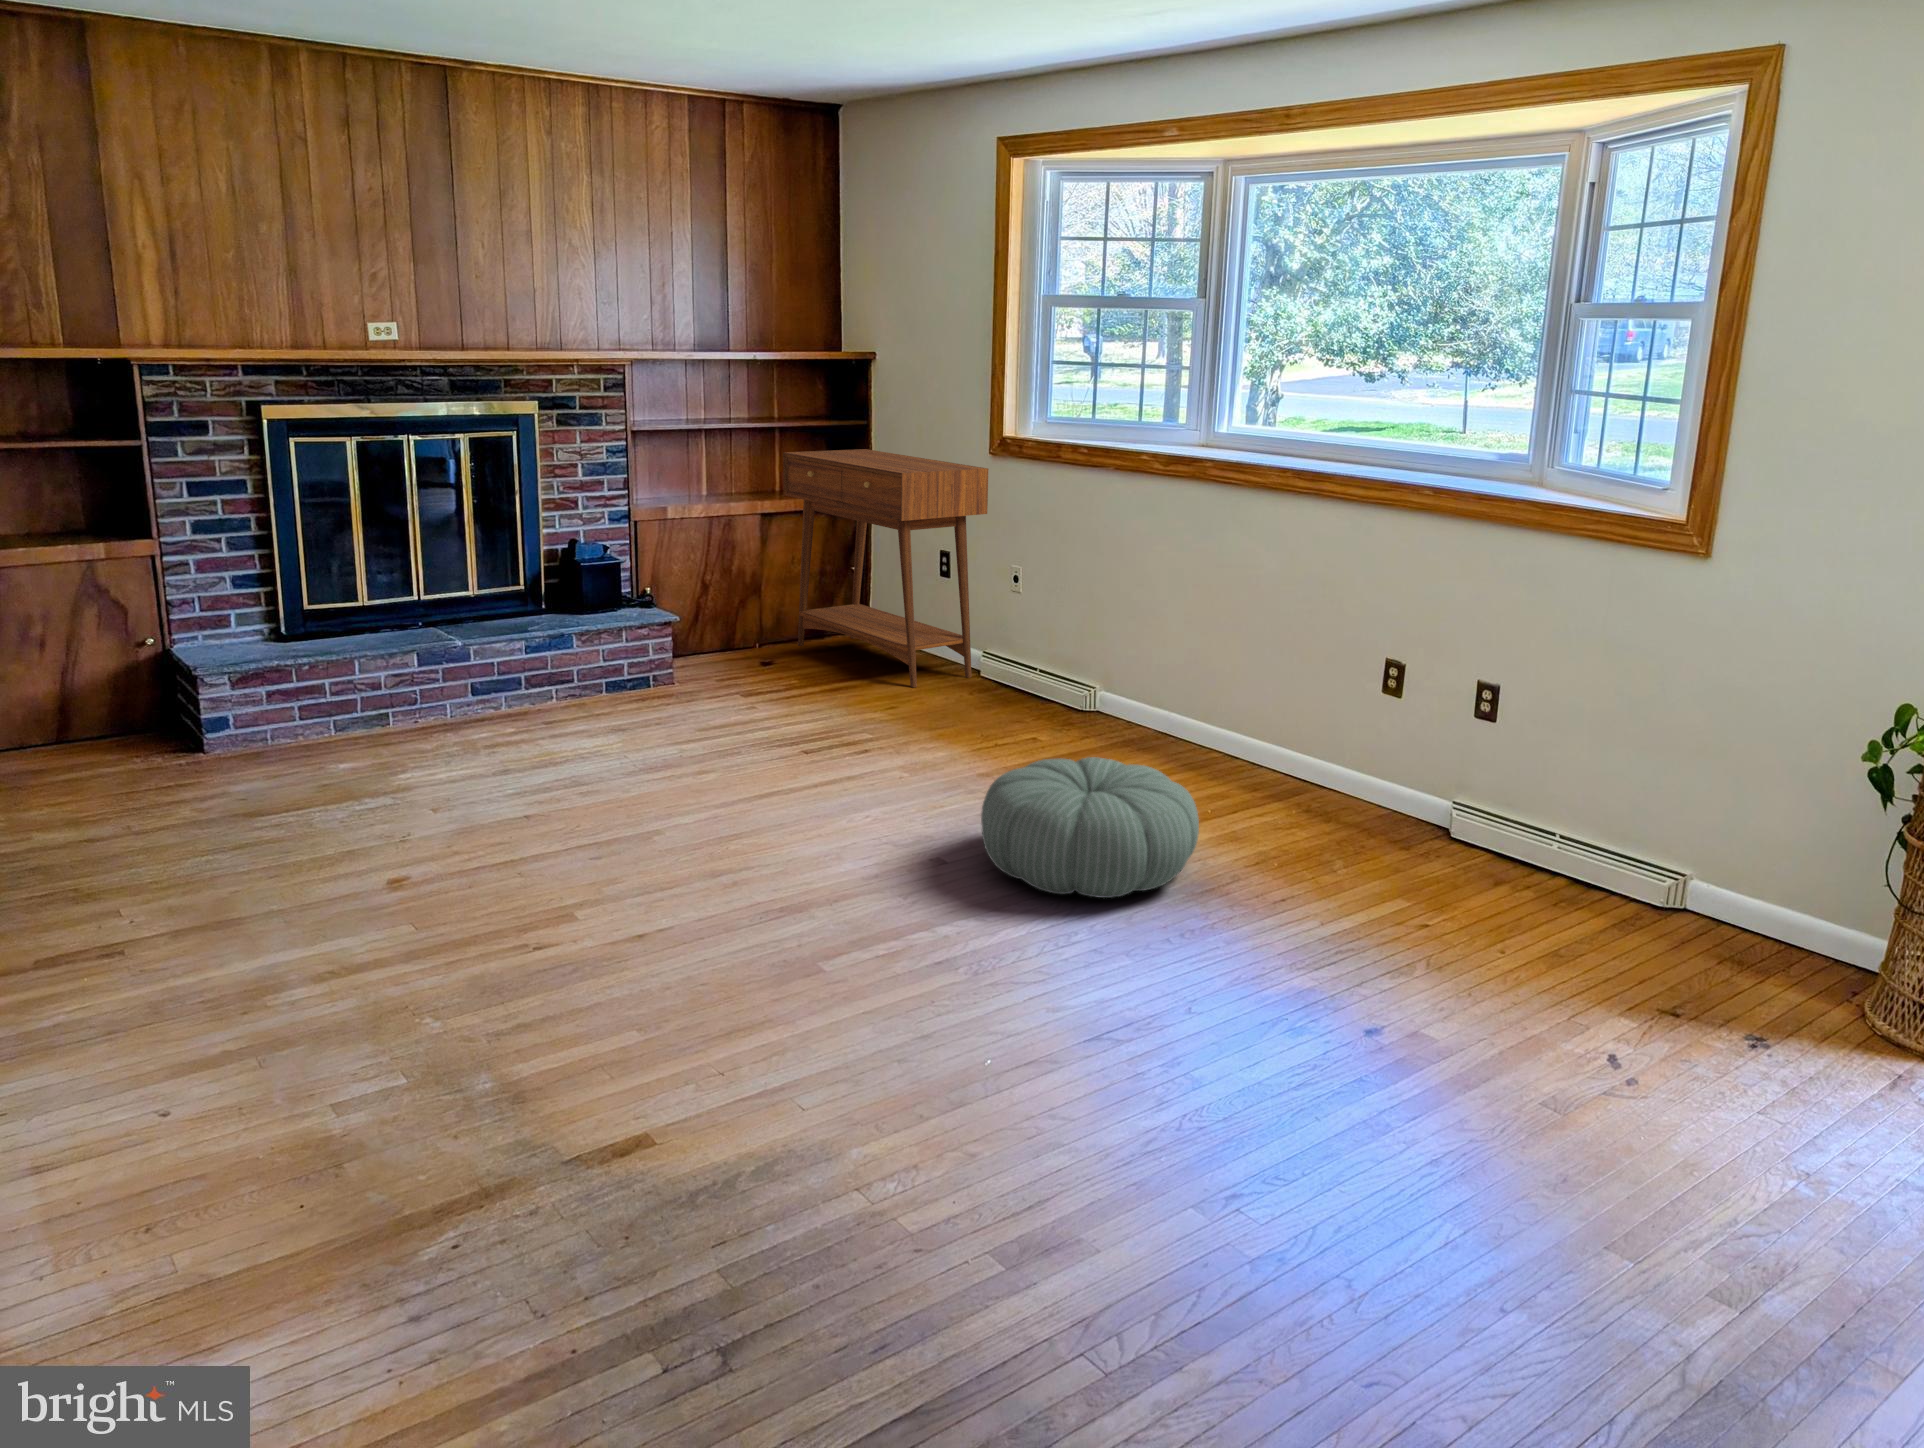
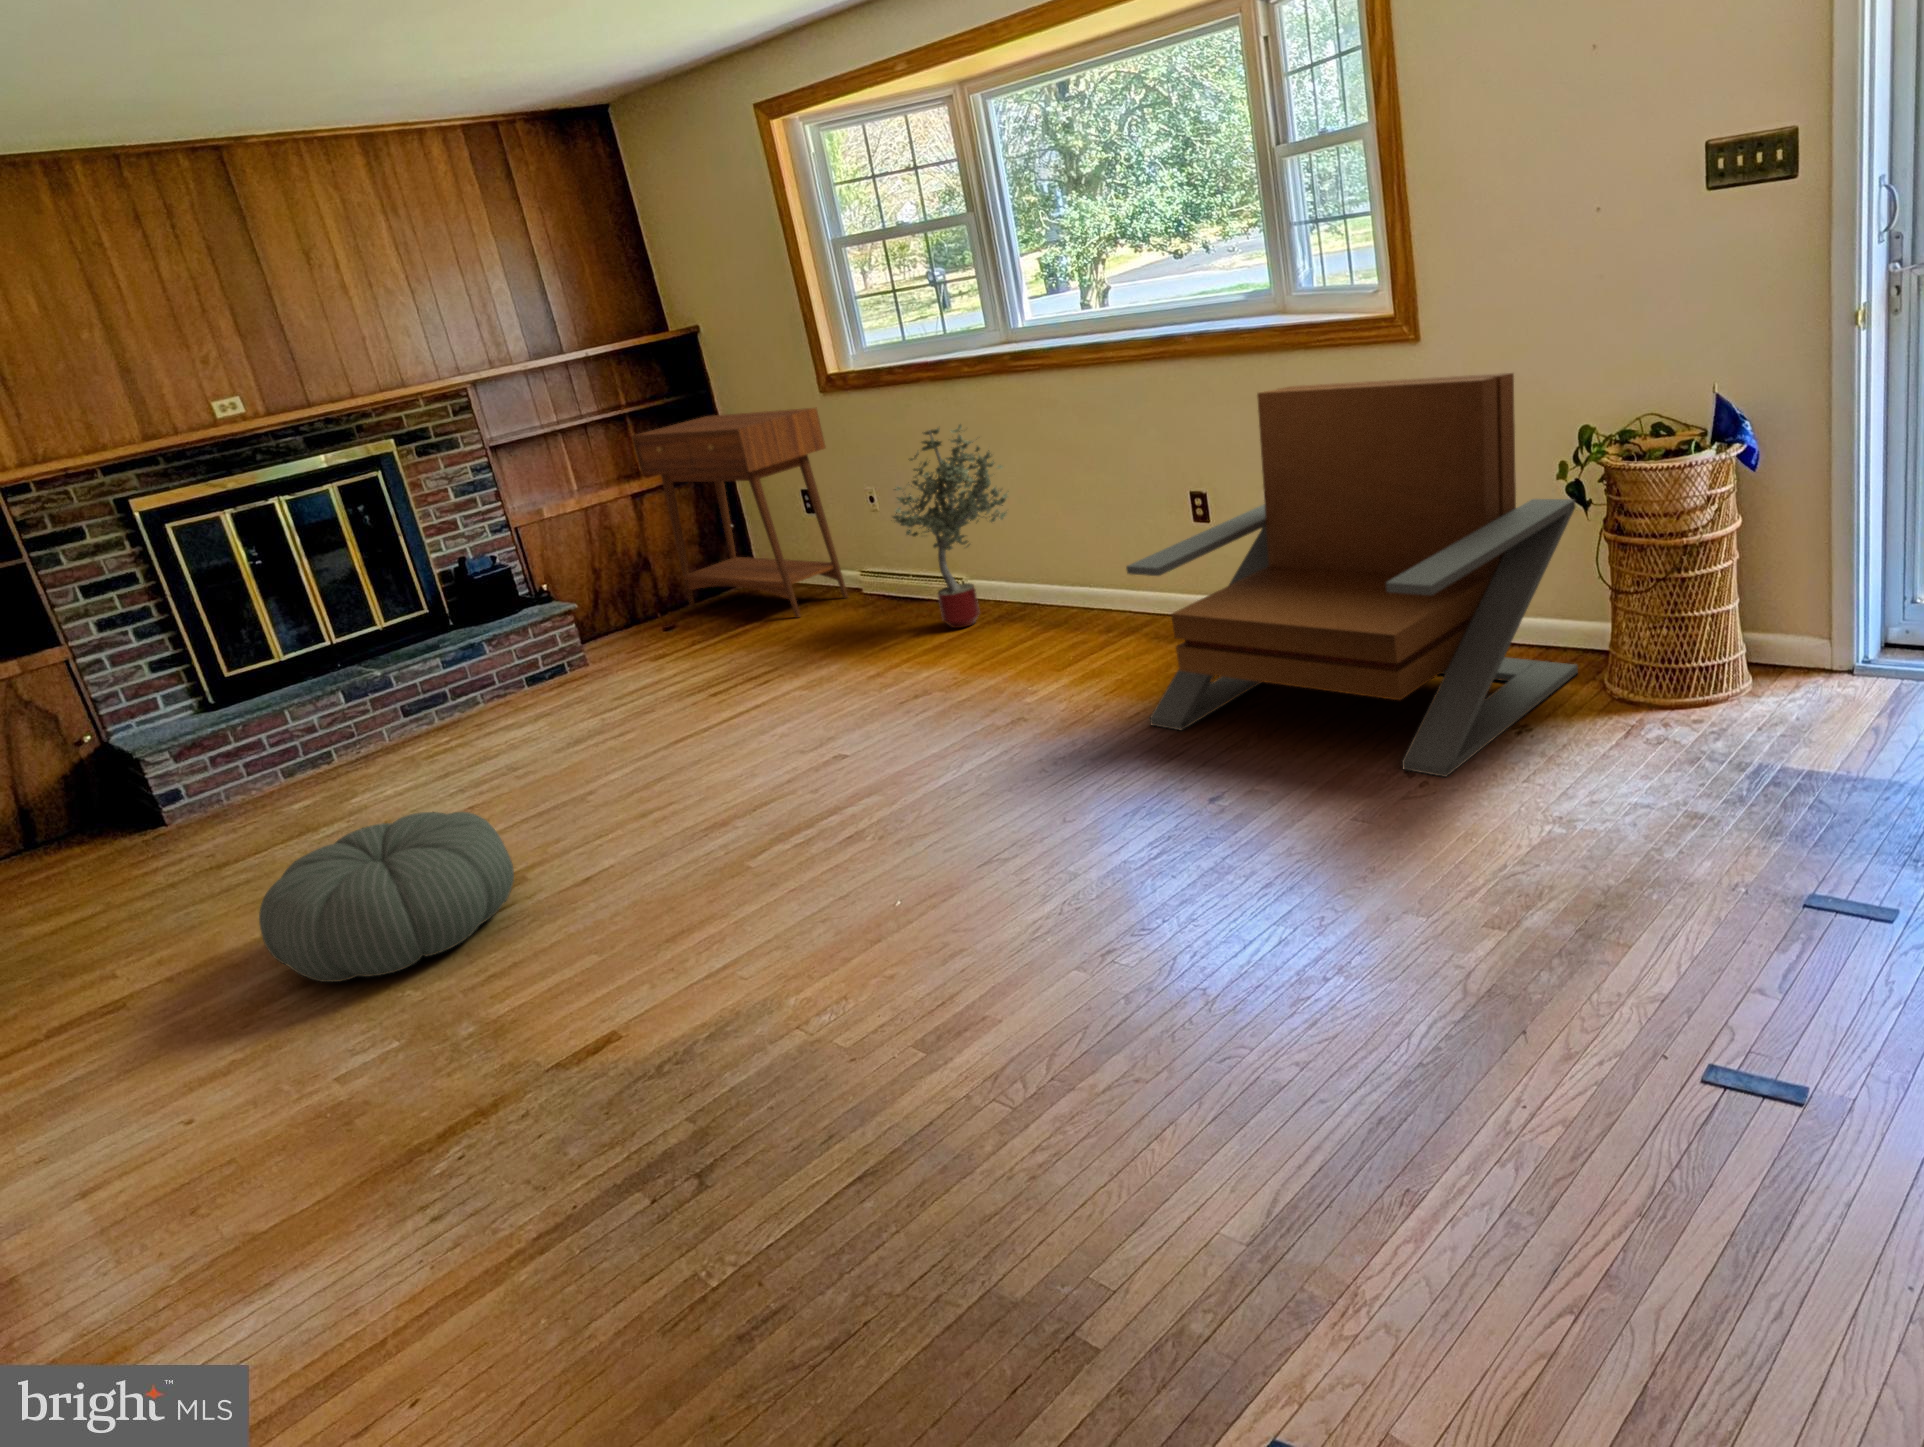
potted tree: none [1043,522,1185,745] -> present [892,425,1008,628]
lounge chair: none [1304,574,1869,1082] -> present [1126,373,1578,777]
pouf: present [981,757,1199,898] -> present [259,812,514,982]

